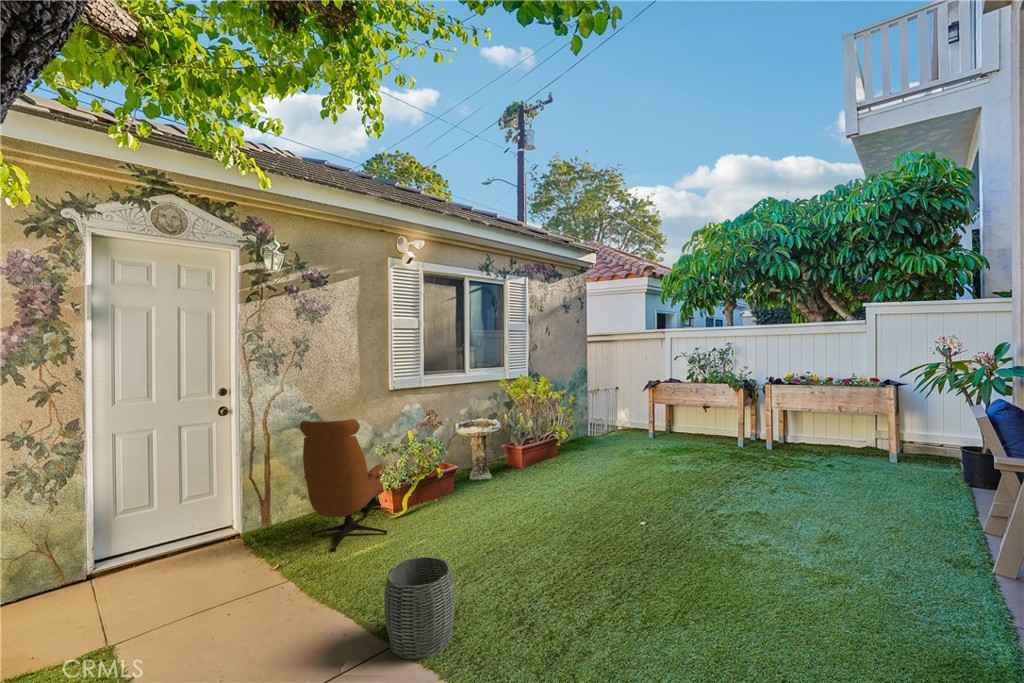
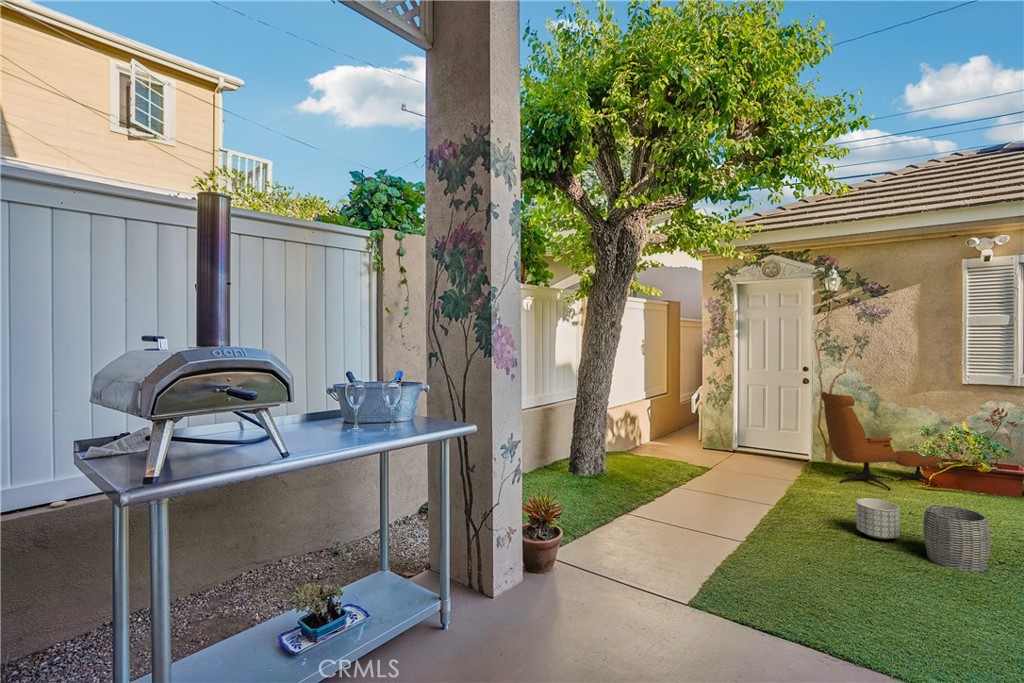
planter: none [496,548,545,611] -> present [856,498,900,540]
woven basket: present [385,557,455,660] -> present [923,505,991,573]

